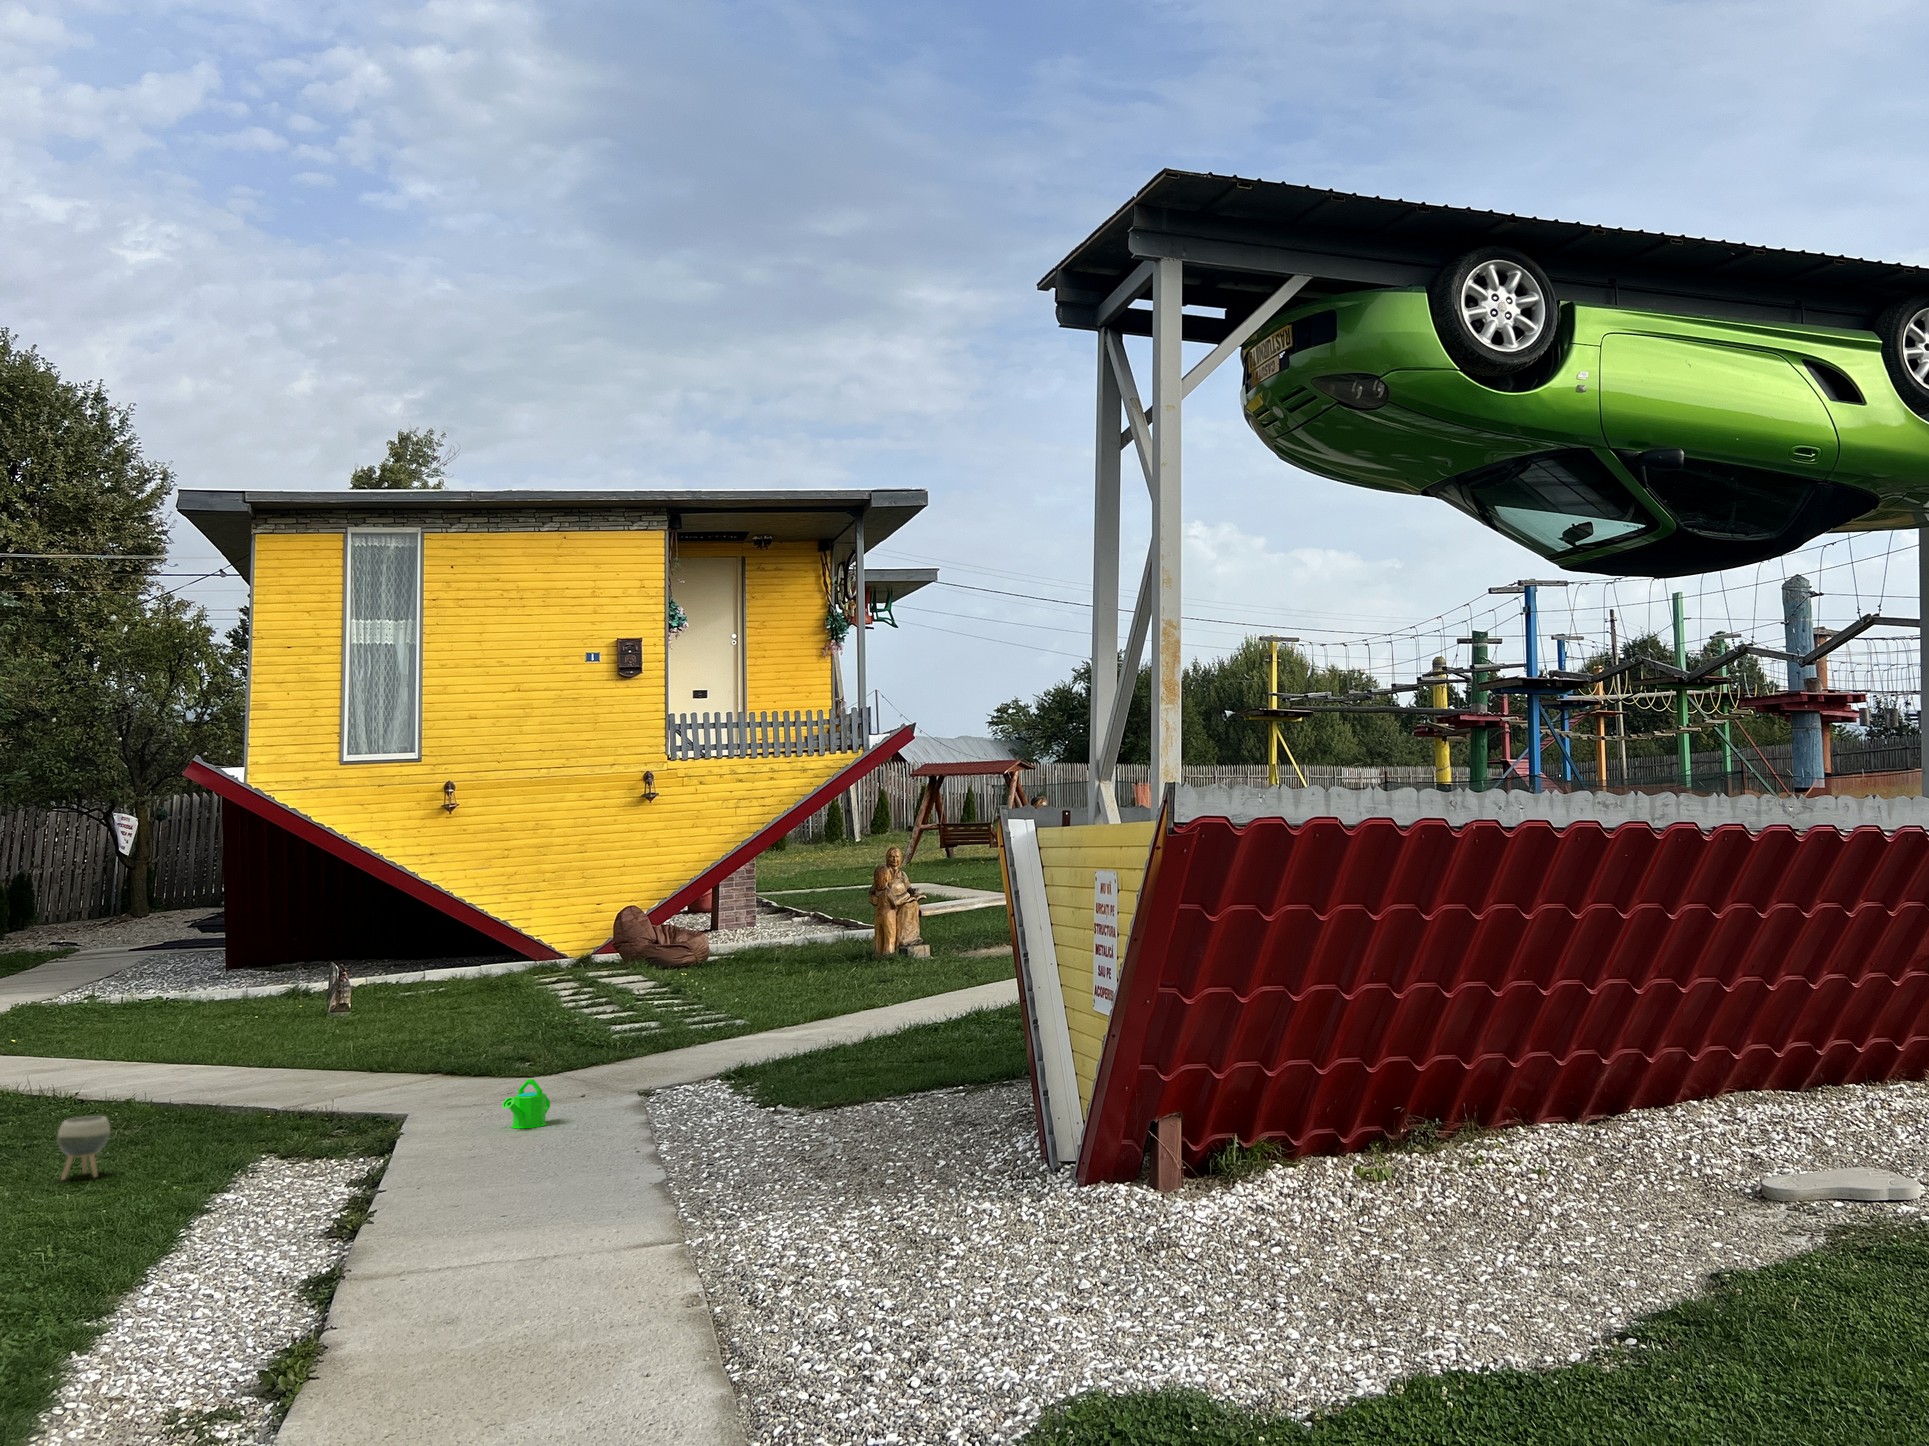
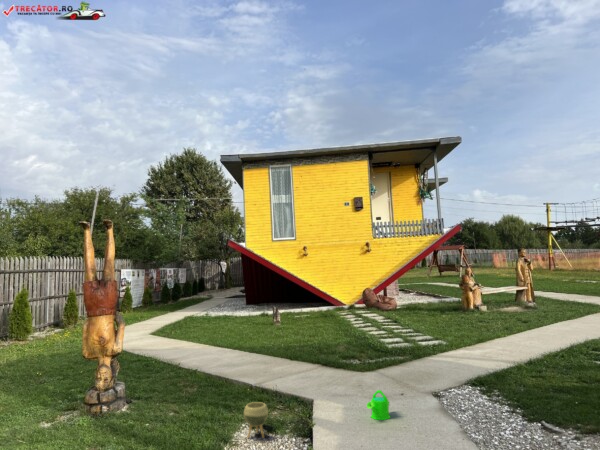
planter: present [57,1116,110,1180] -> present [244,402,268,438]

